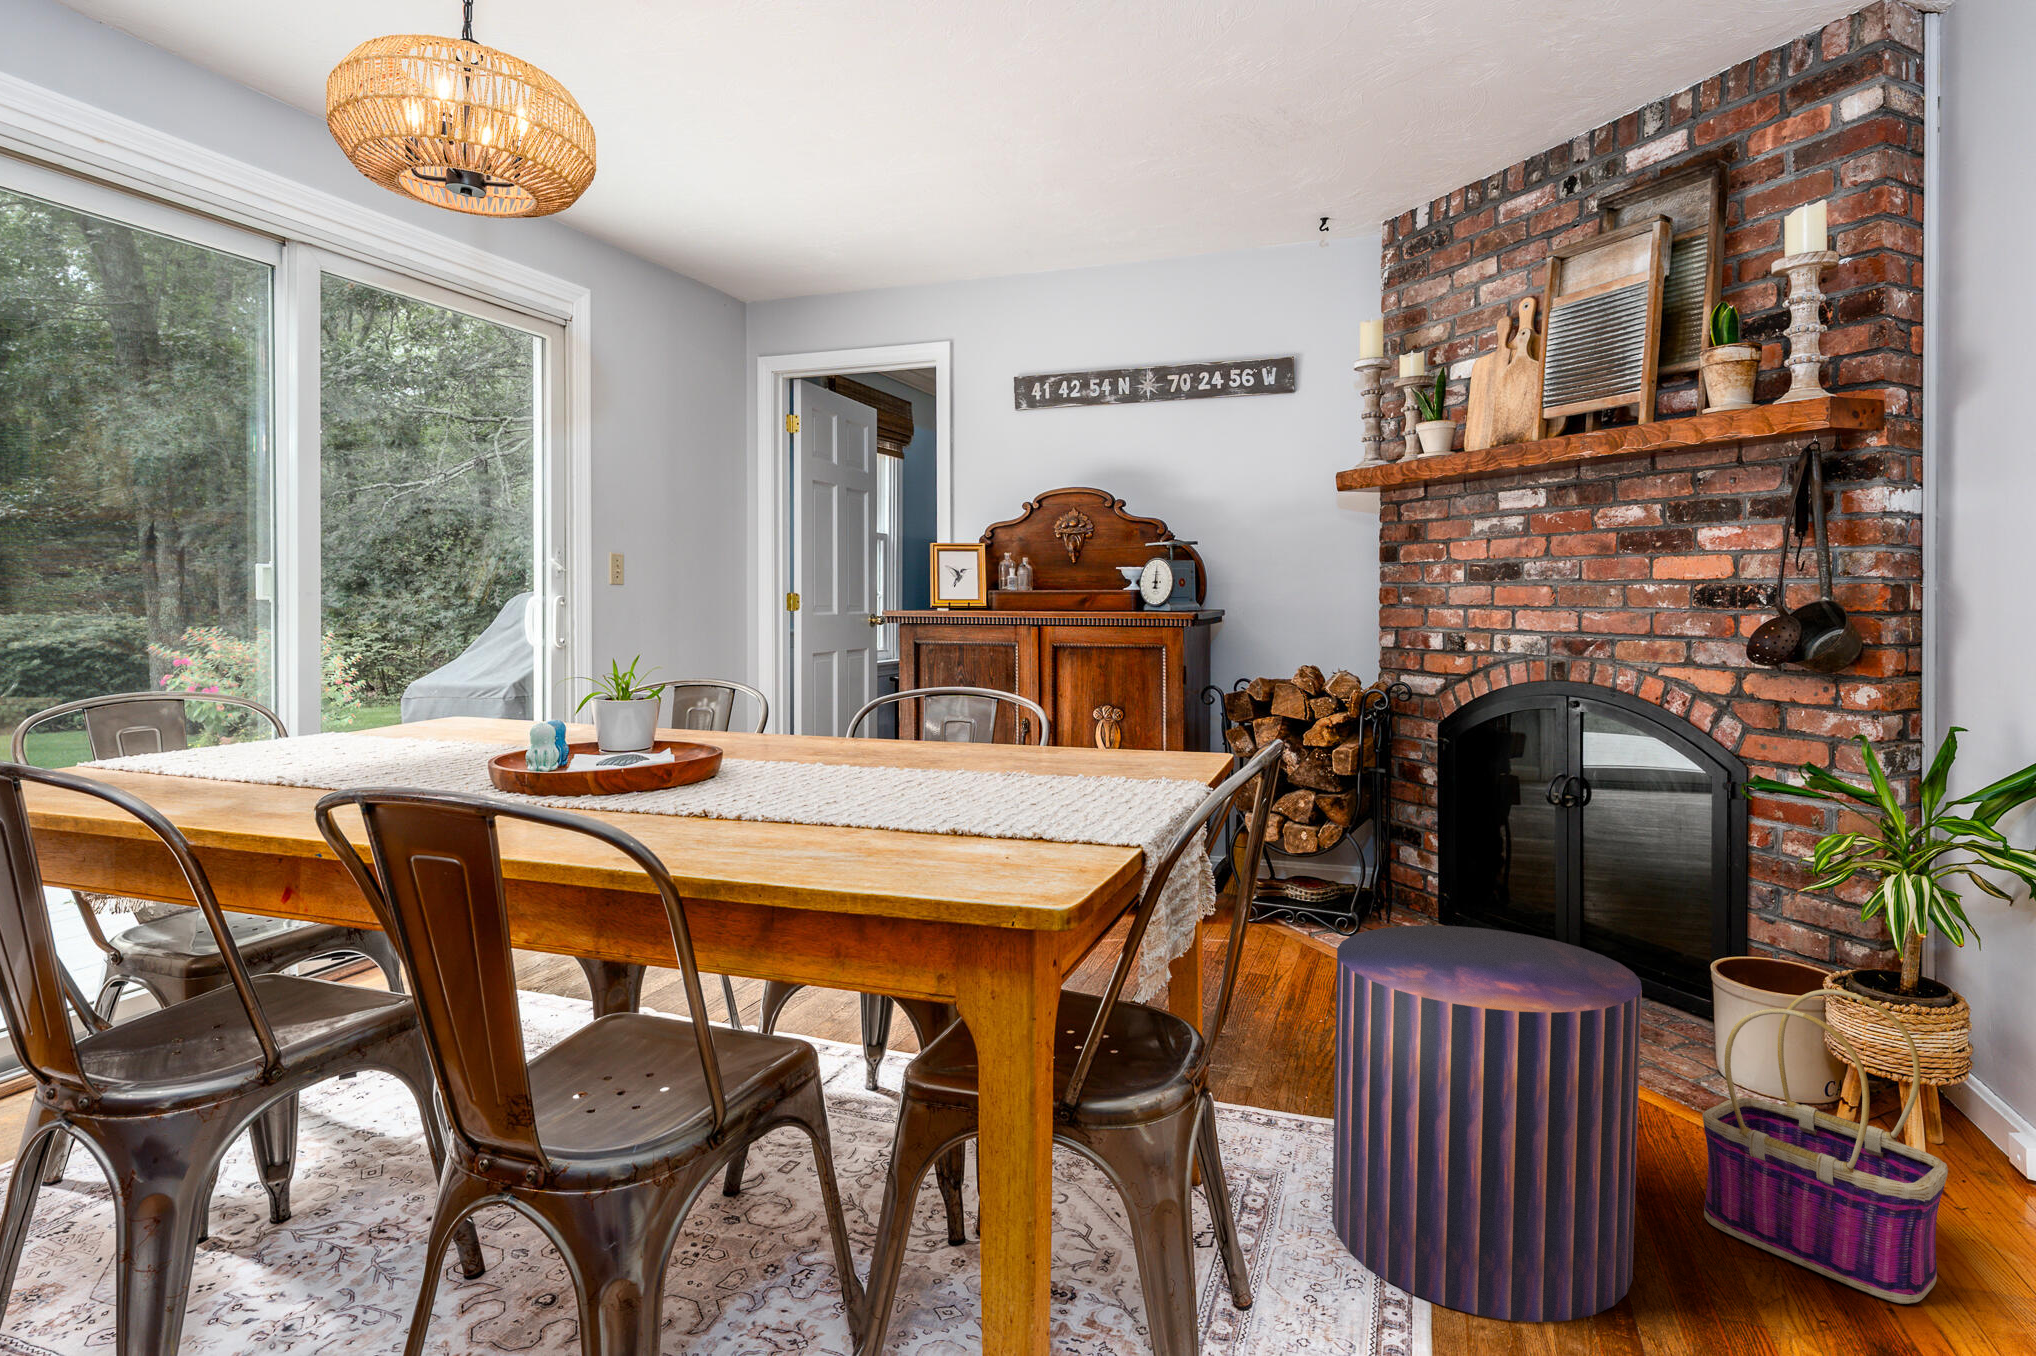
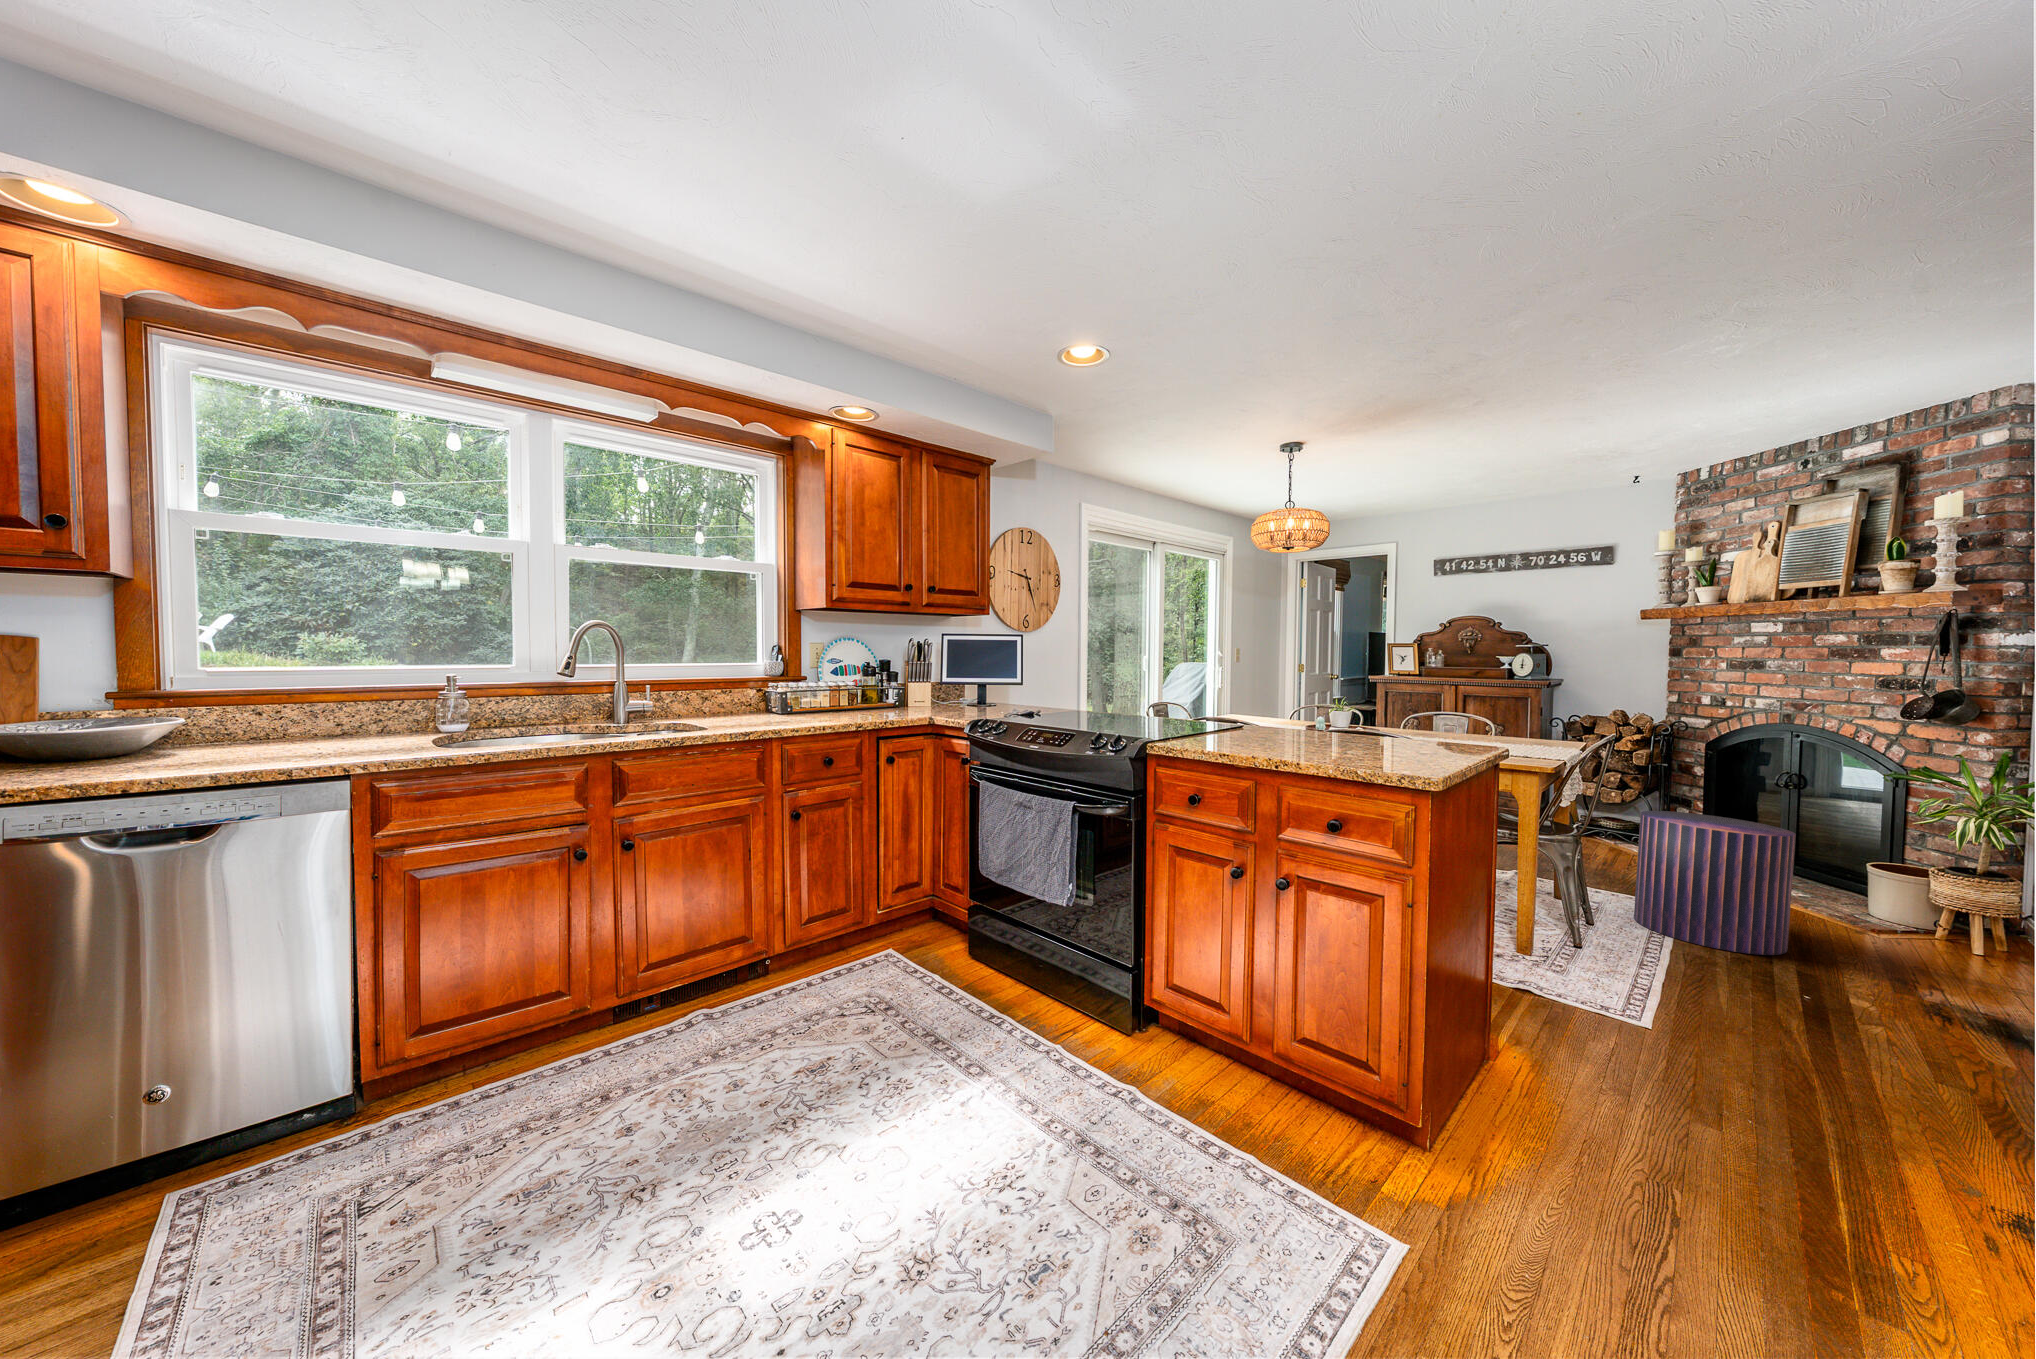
basket: present [1702,989,1948,1304] -> none [1836,856,1970,981]

